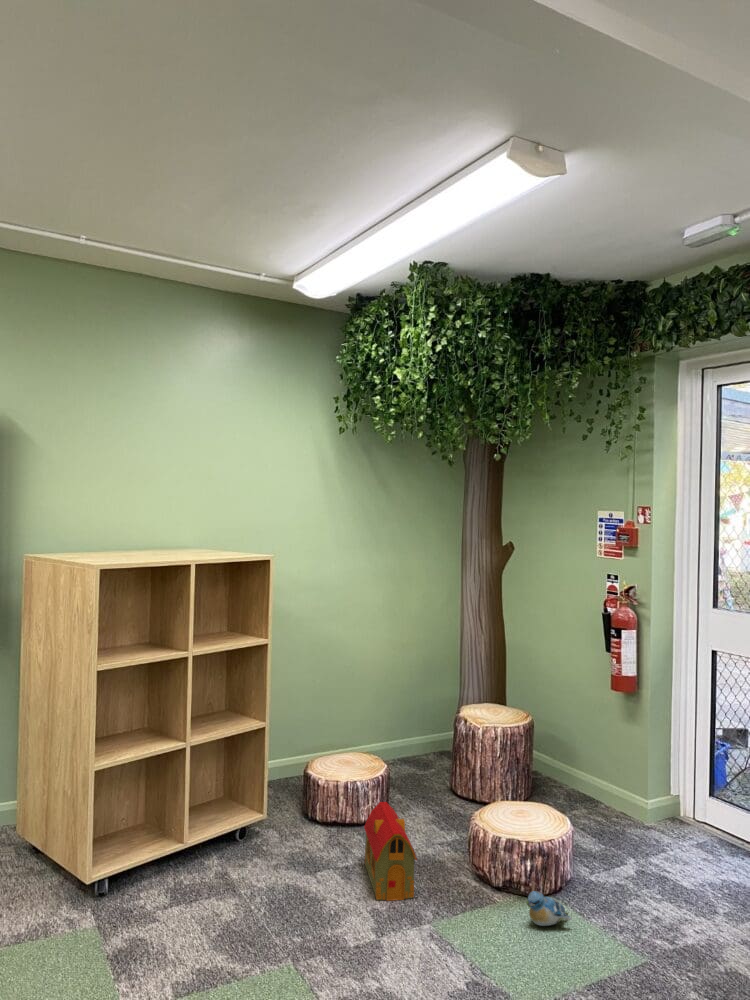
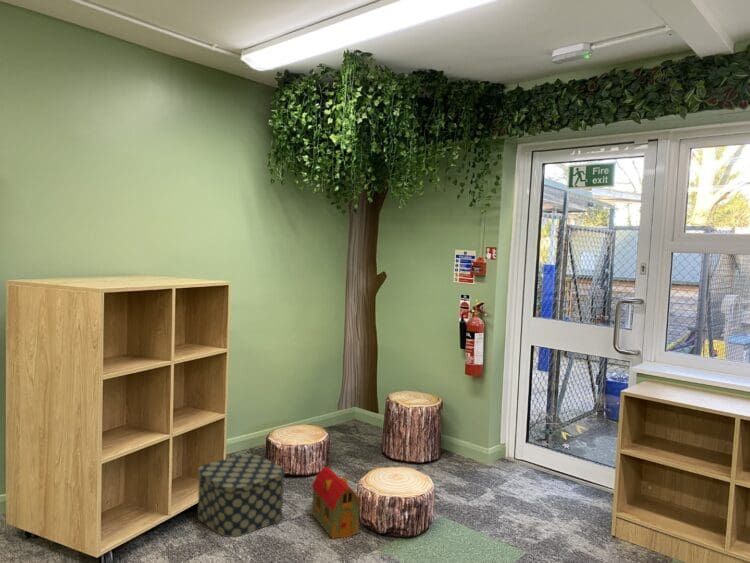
storage box: none [225,777,330,881] -> present [198,455,285,537]
plush toy: present [527,891,572,926] -> none [443,517,472,540]

